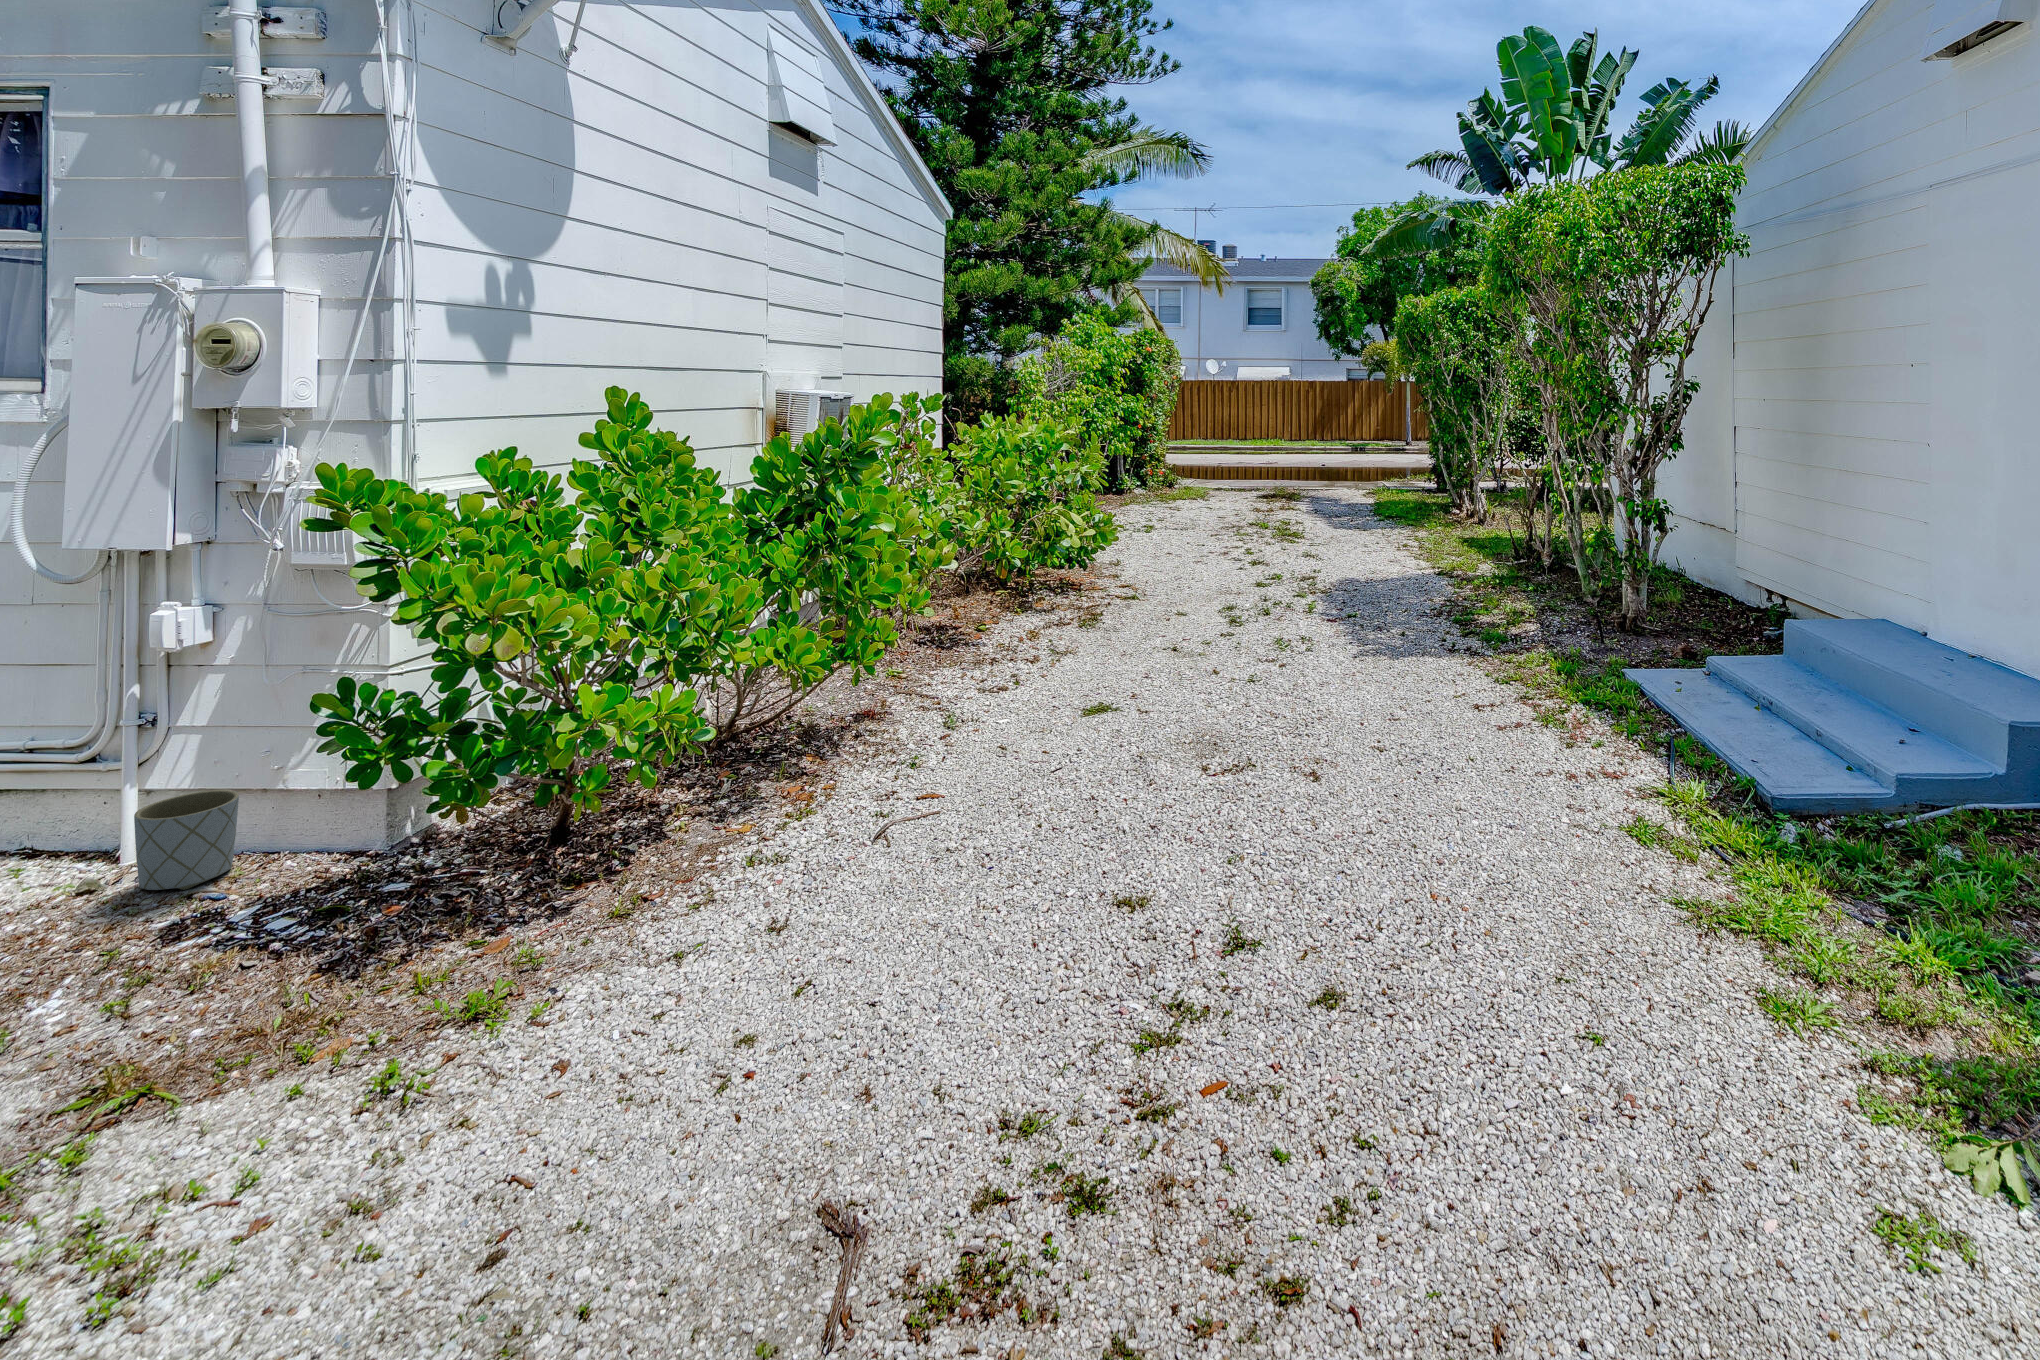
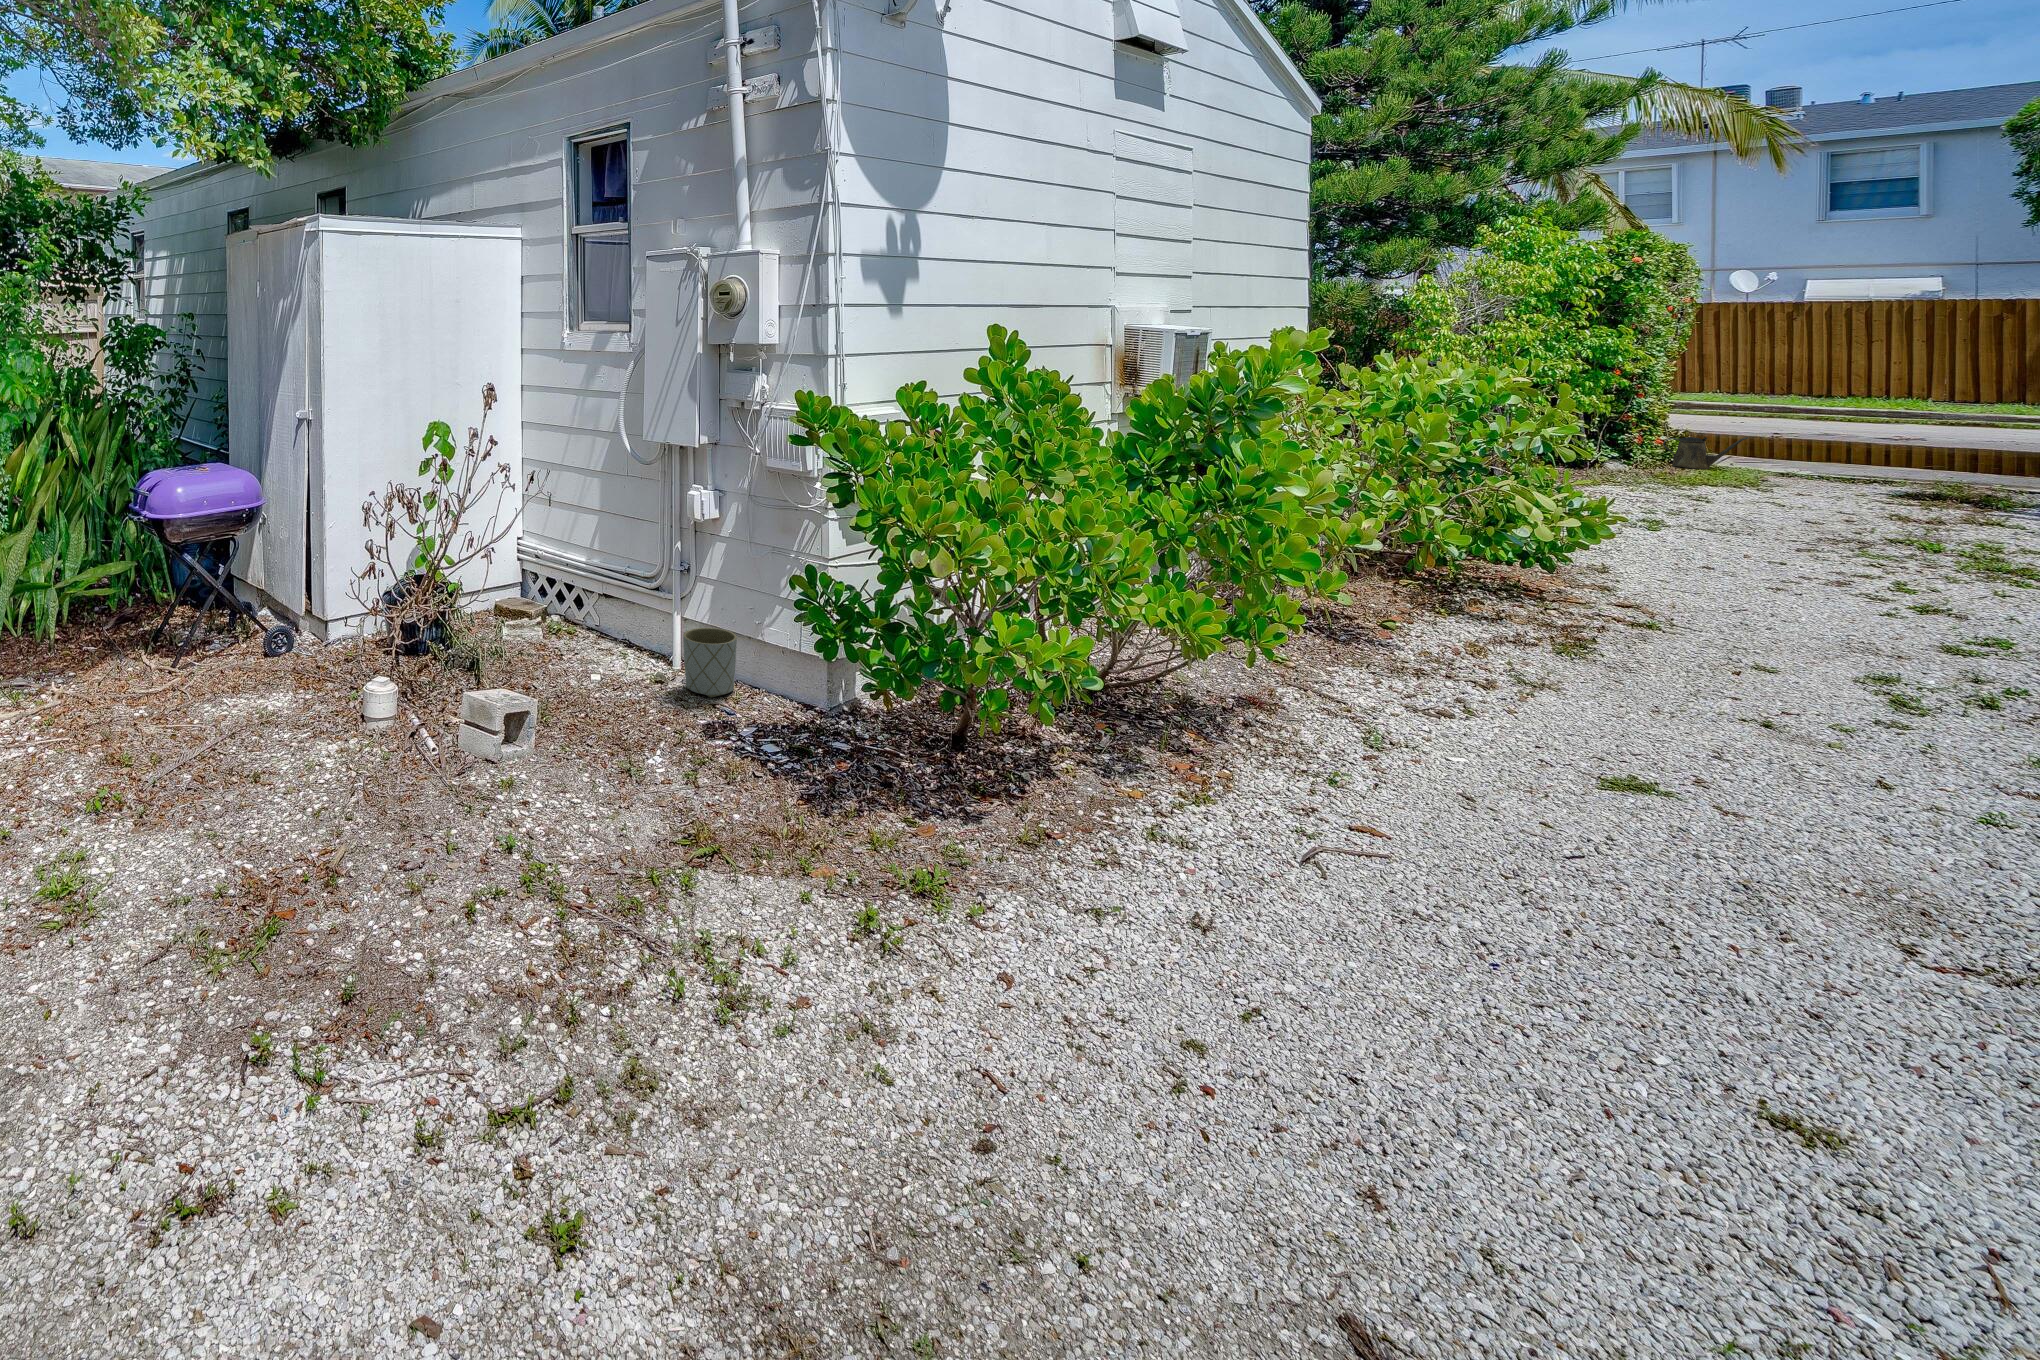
watering can: none [1163,468,1201,491] -> present [1663,437,1748,469]

